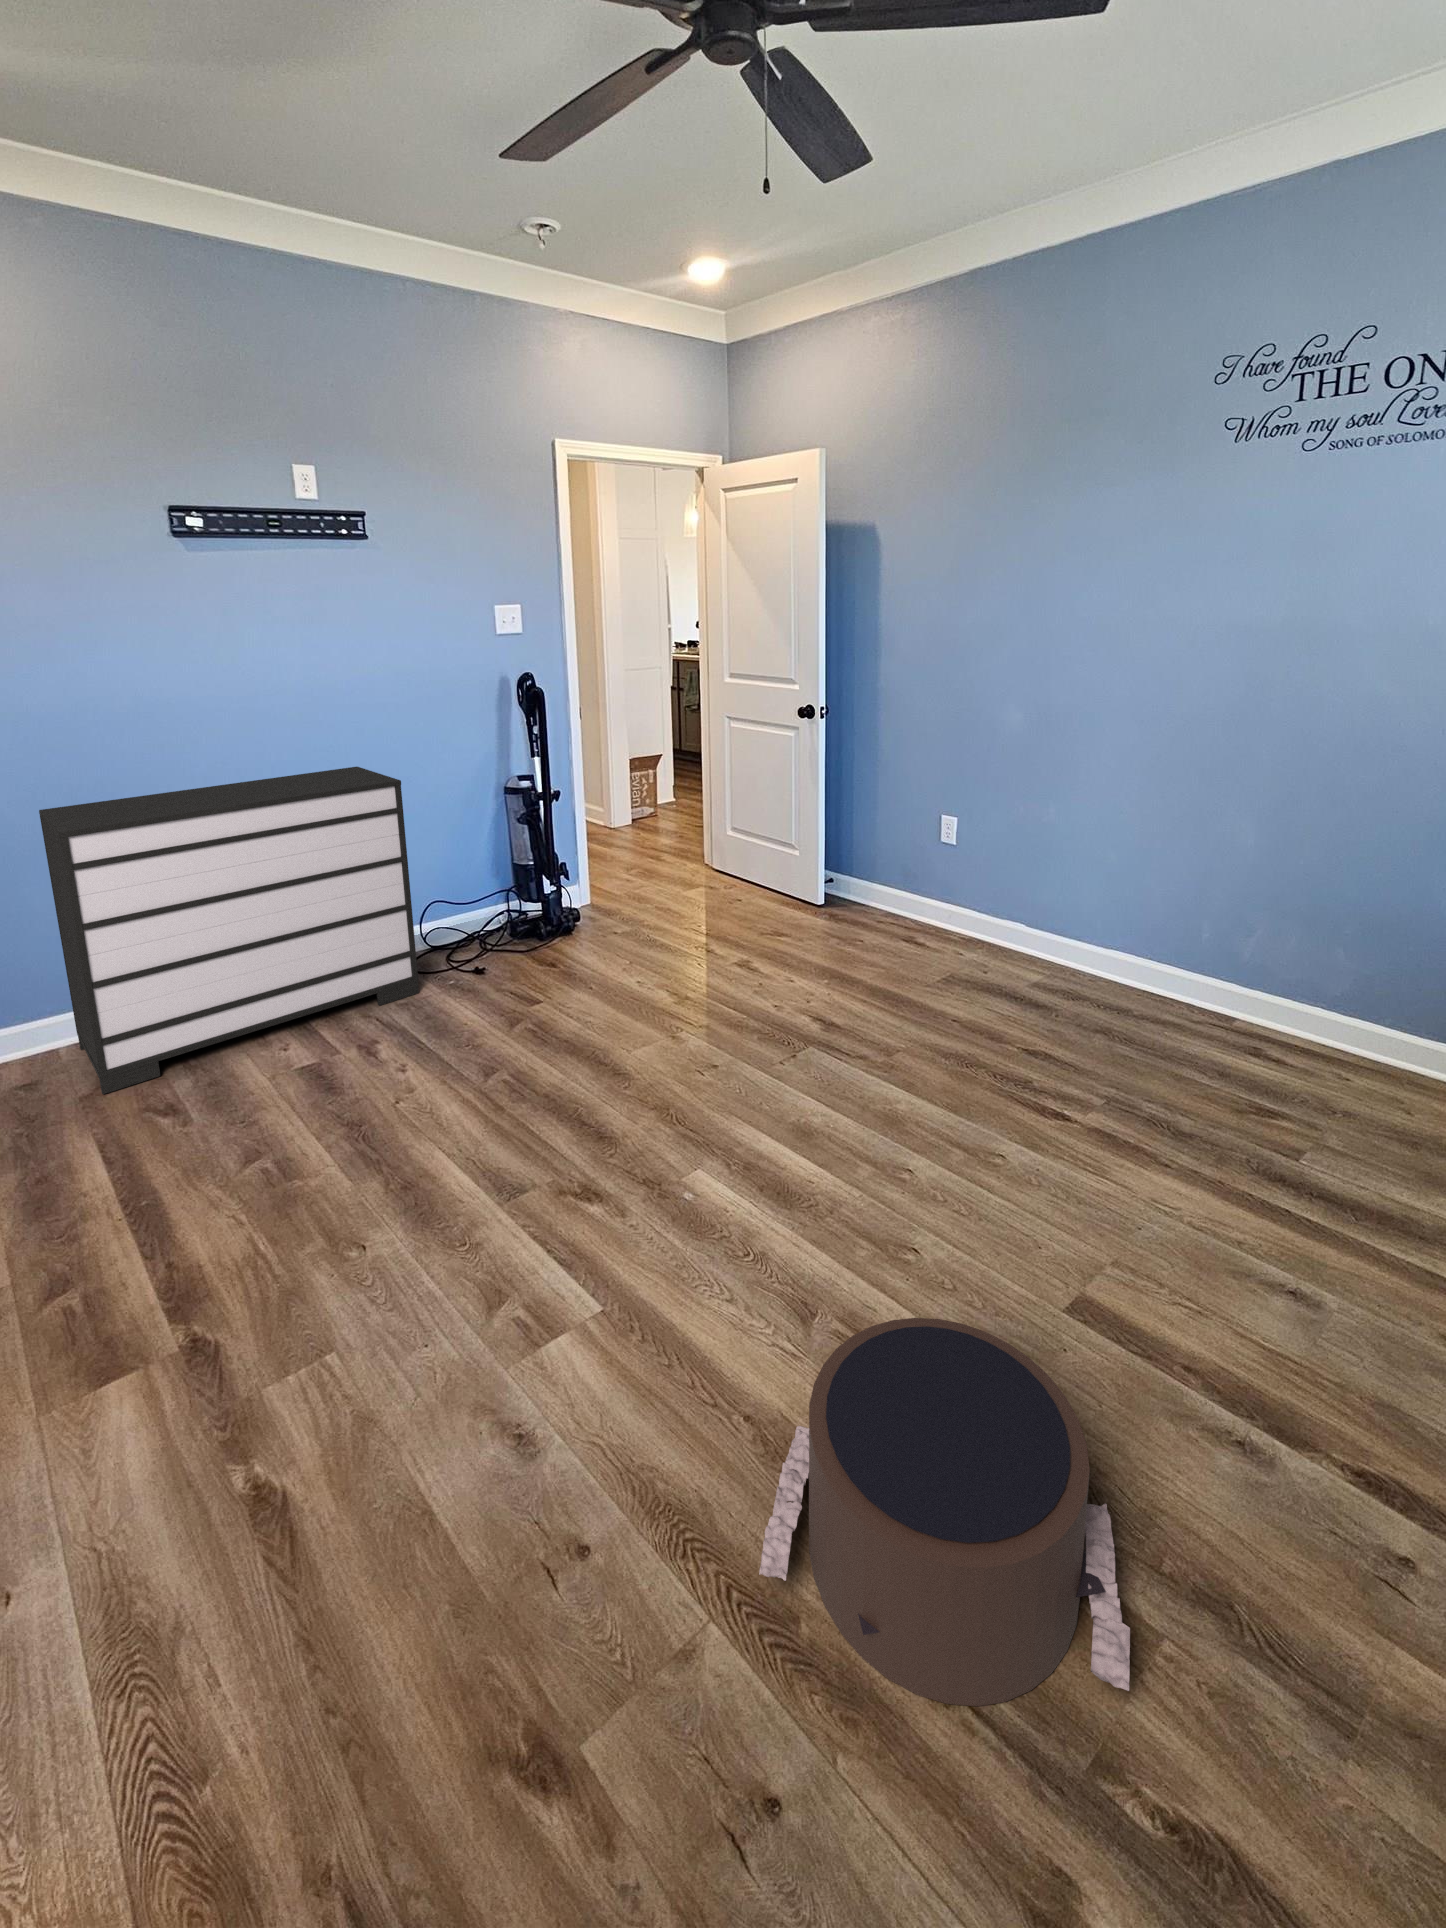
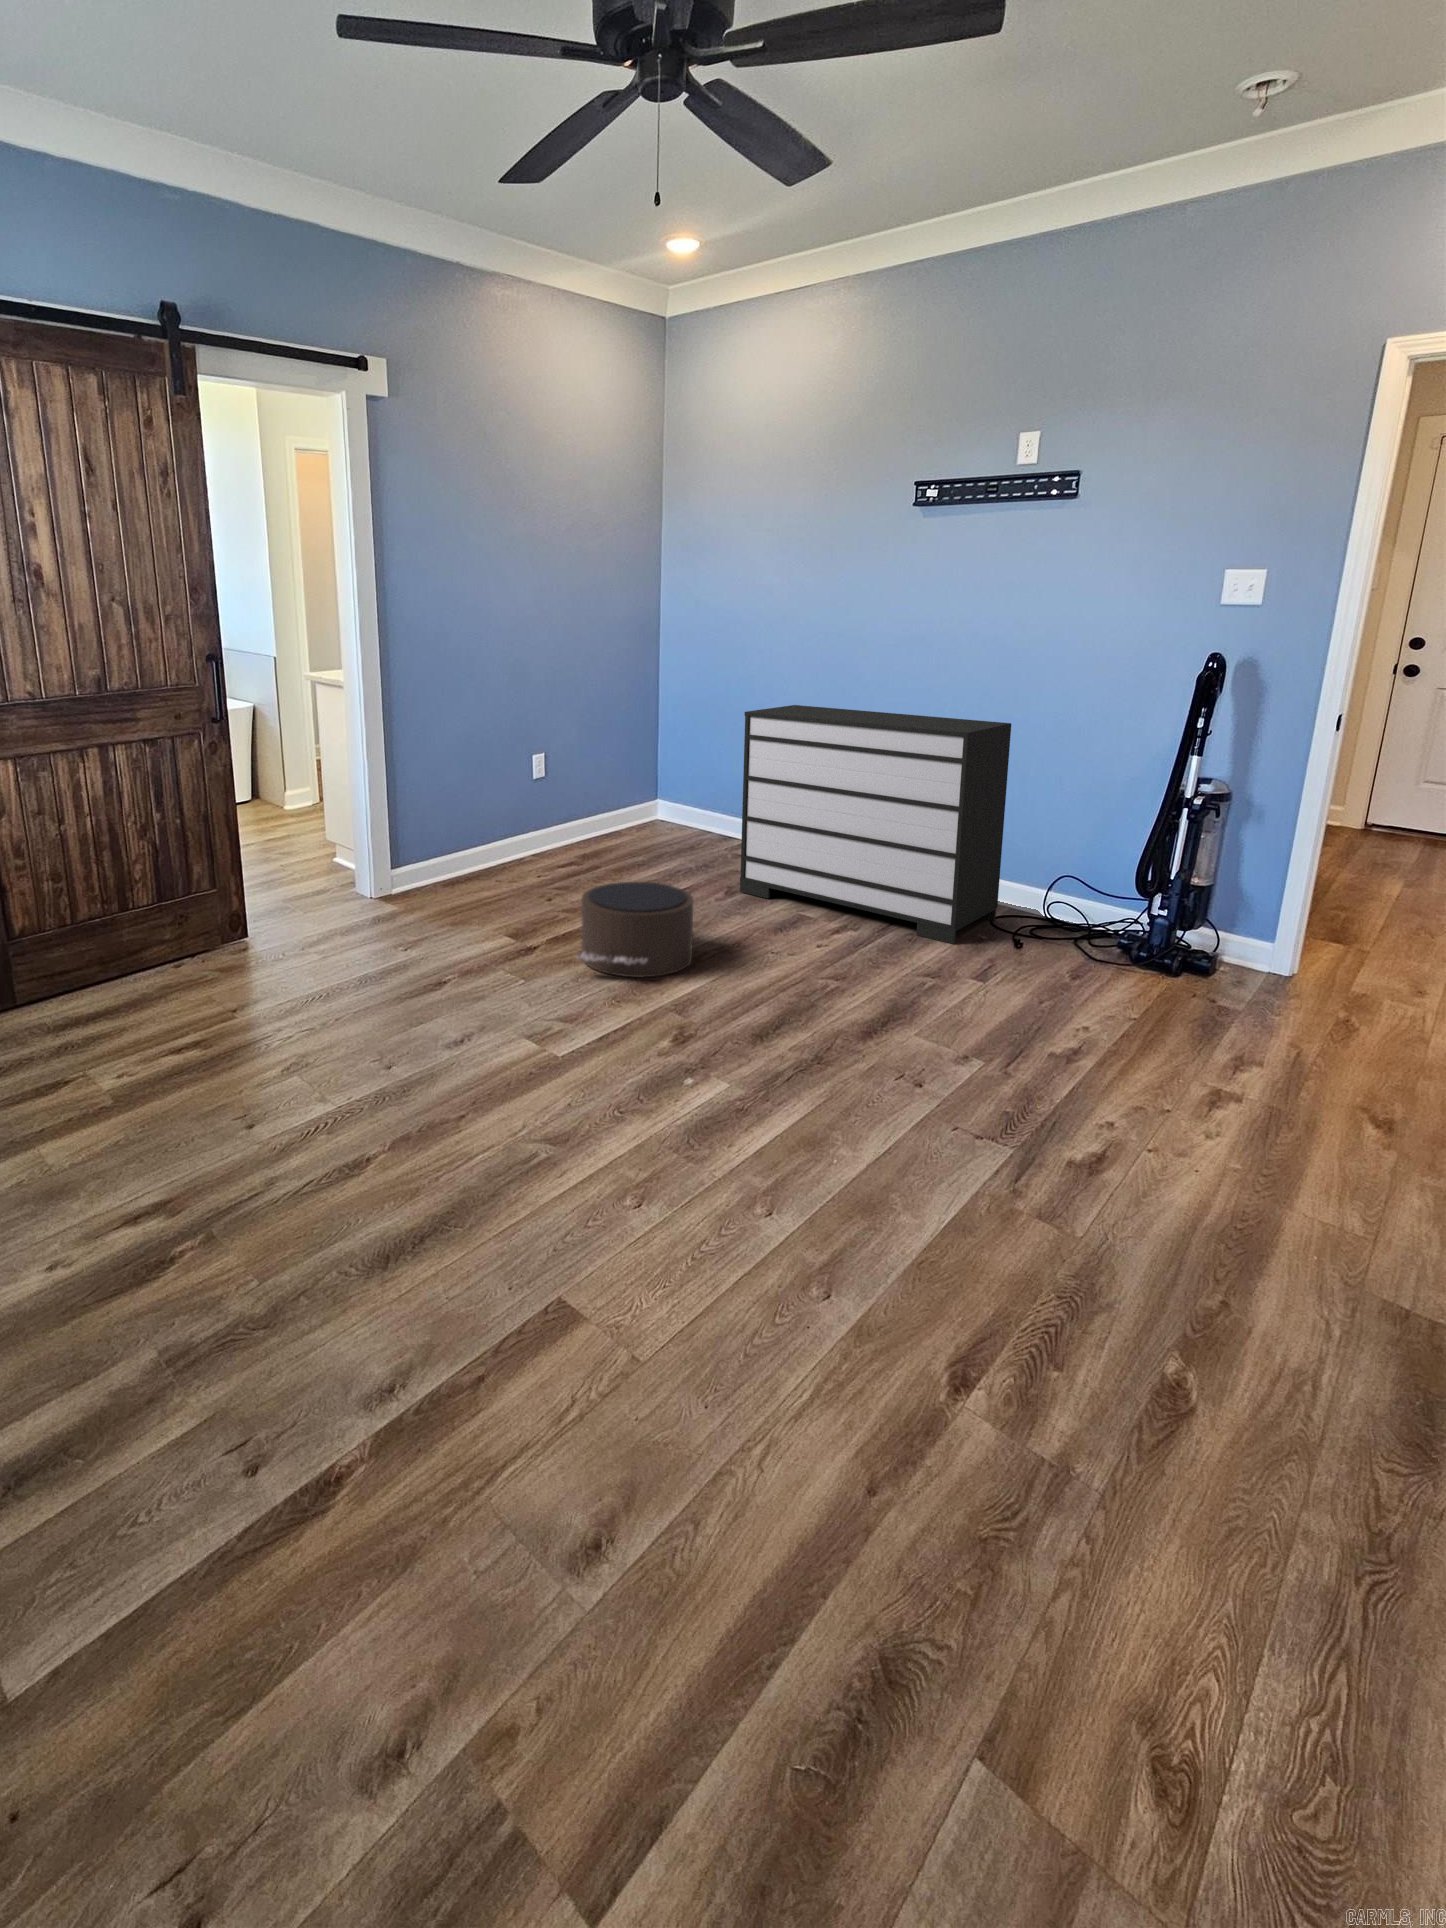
pouf: present [759,1318,1130,1706] -> present [576,882,693,977]

